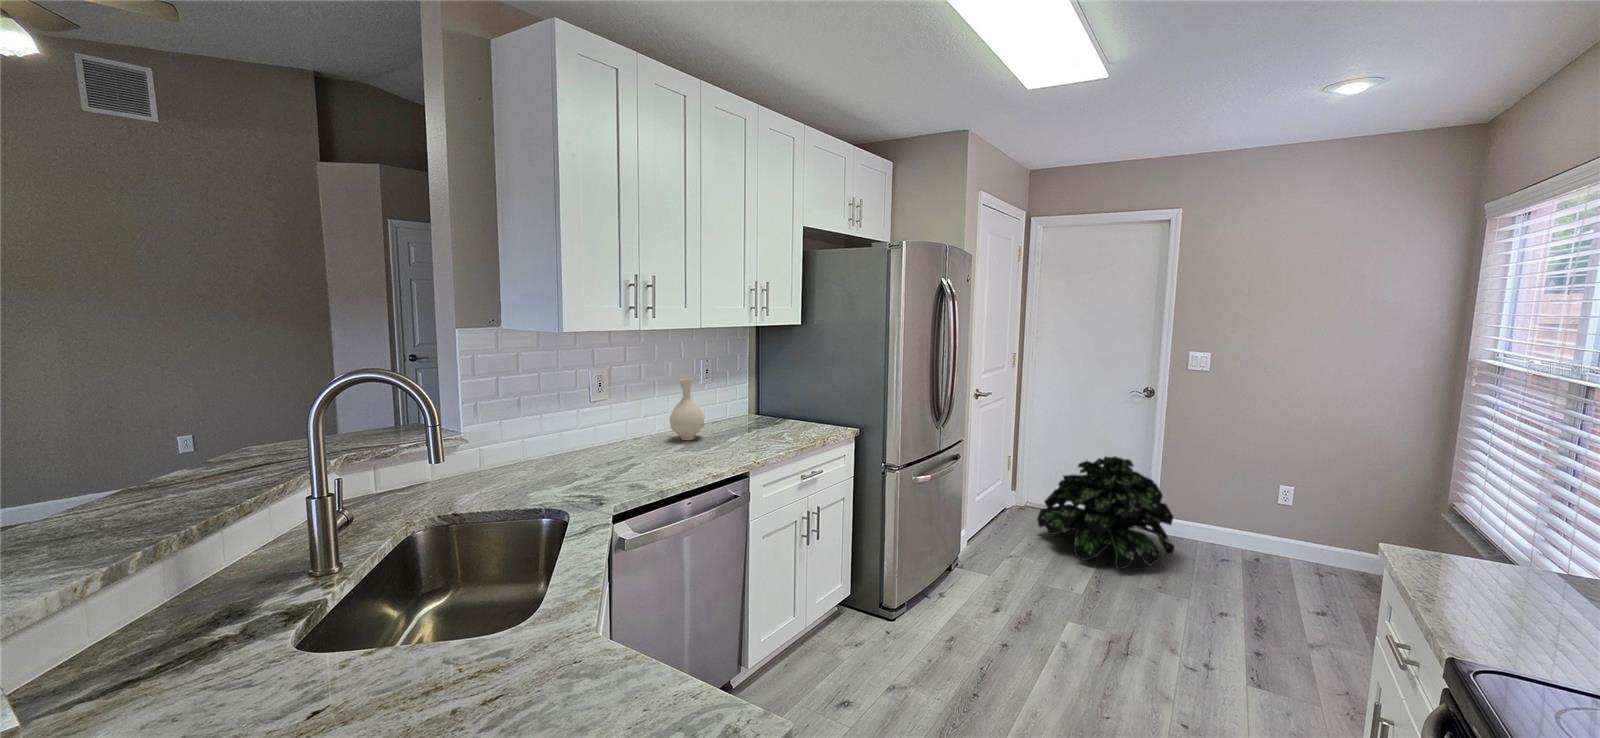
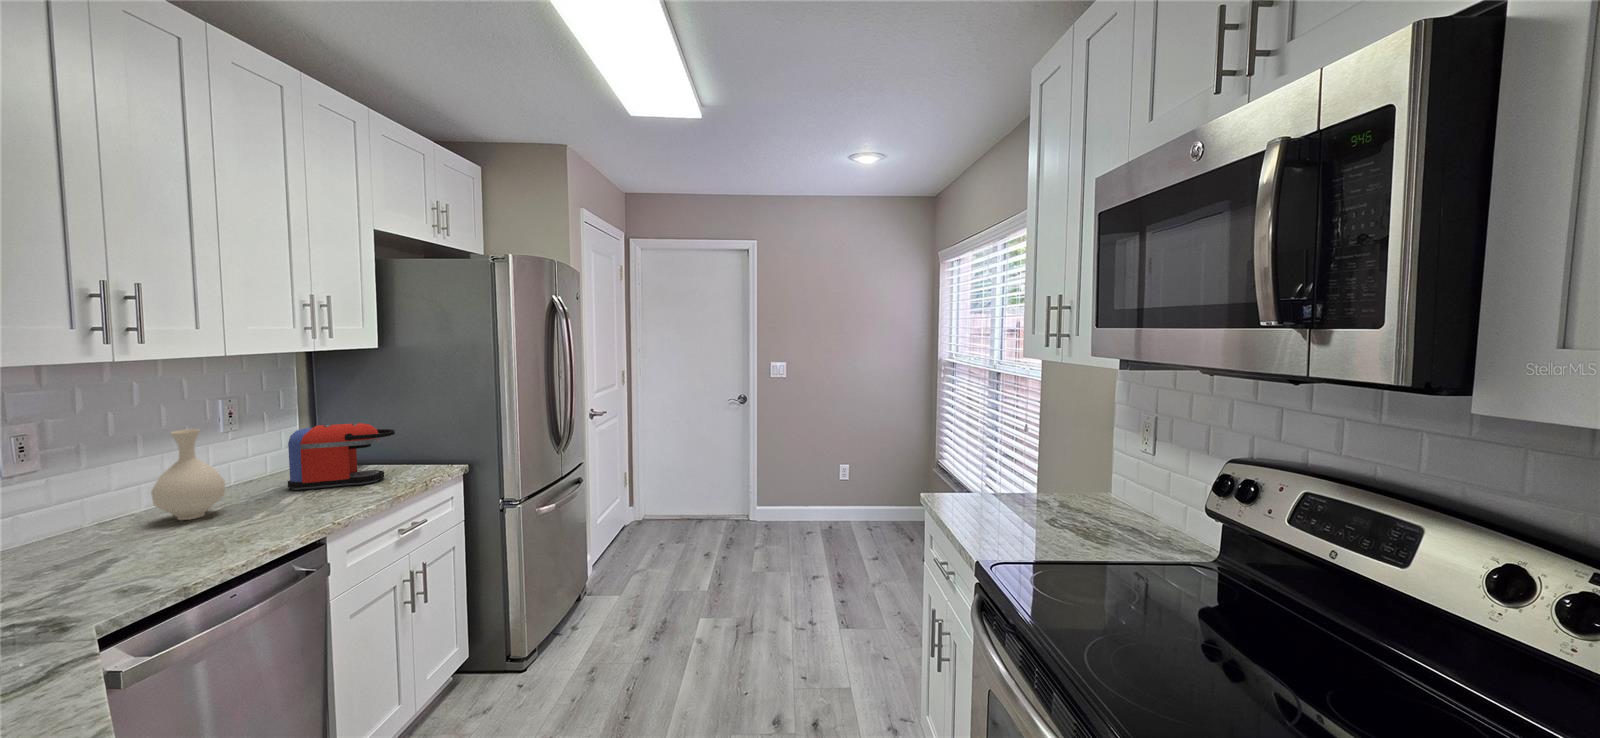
coffee maker: none [741,383,805,432] -> present [288,423,395,490]
potted plant: present [1037,456,1174,569] -> none [655,457,759,554]

